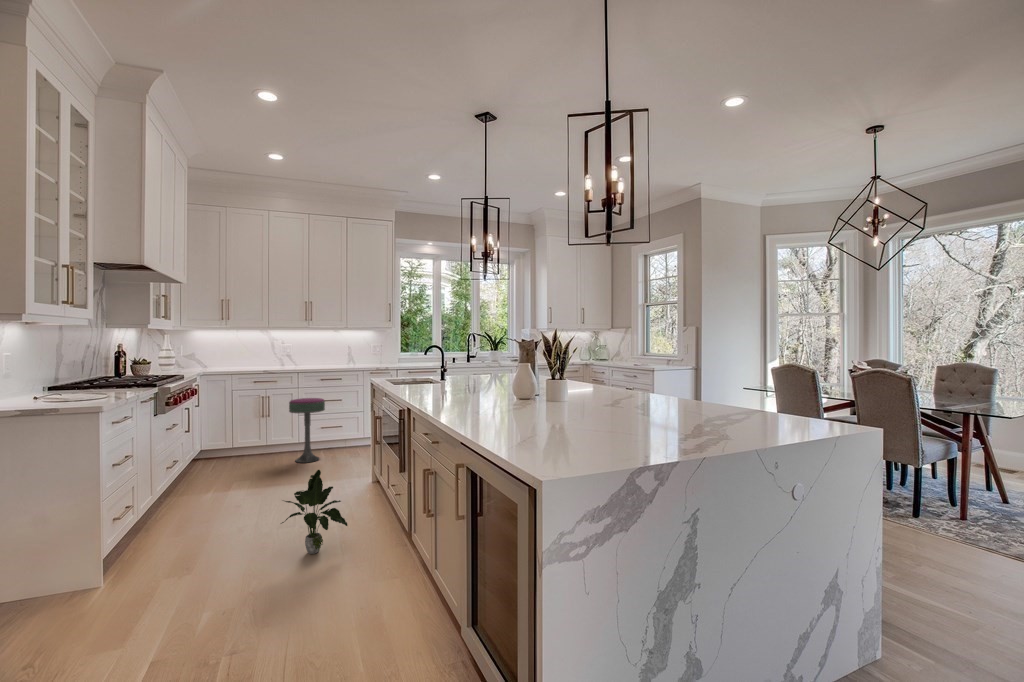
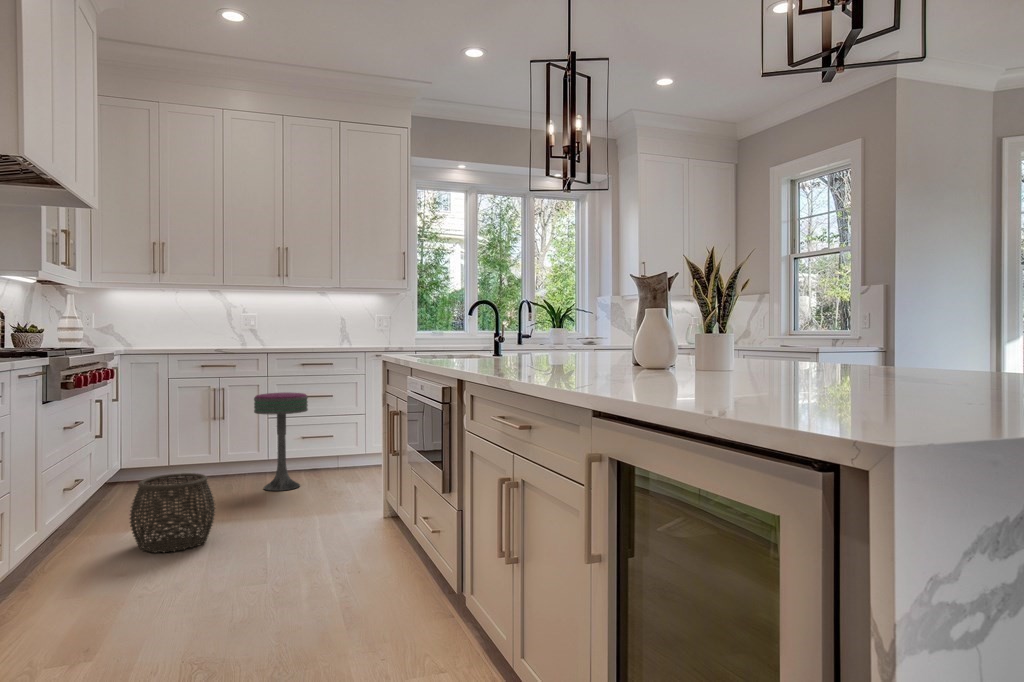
woven basket: none [209,455,264,506] -> present [130,473,215,553]
potted plant: present [281,470,347,554] -> none [239,489,354,634]

